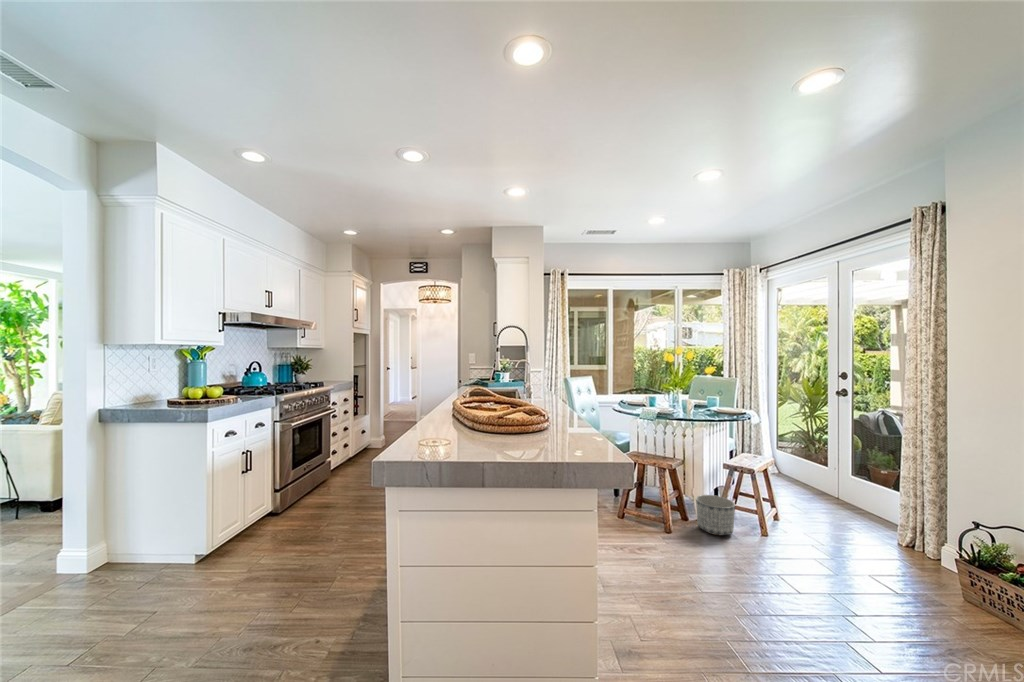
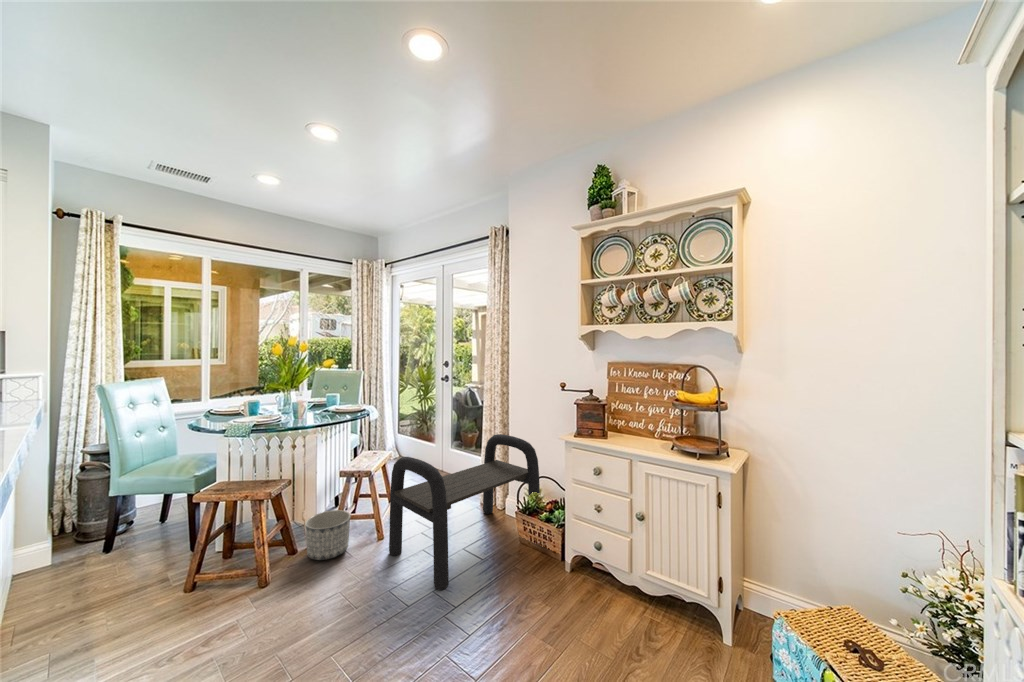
bench: none [776,460,1014,610] -> present [389,434,540,590]

